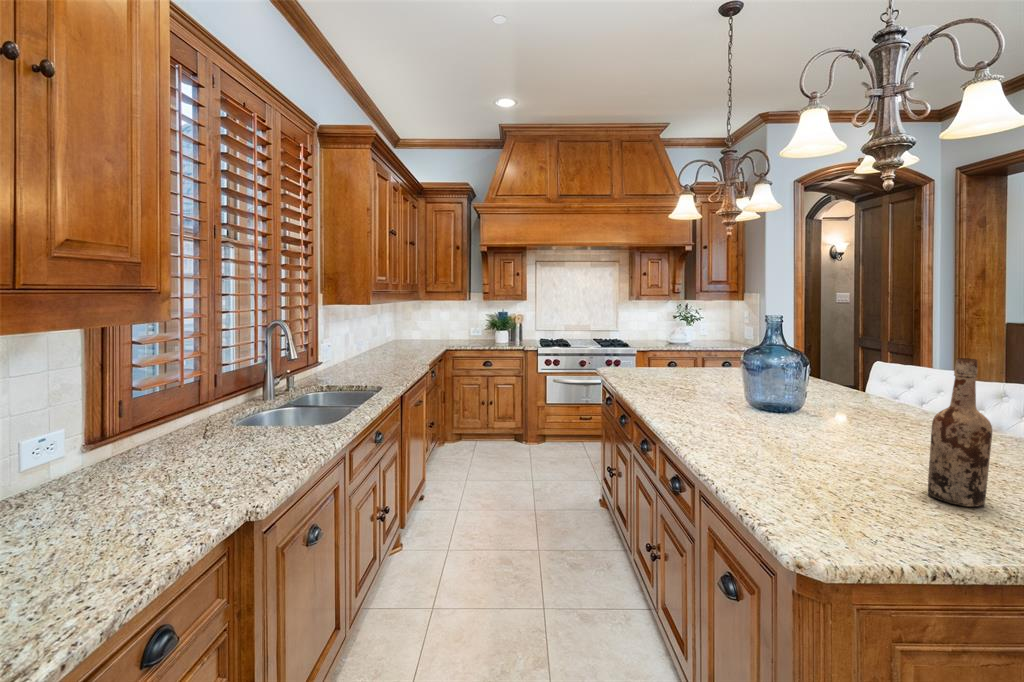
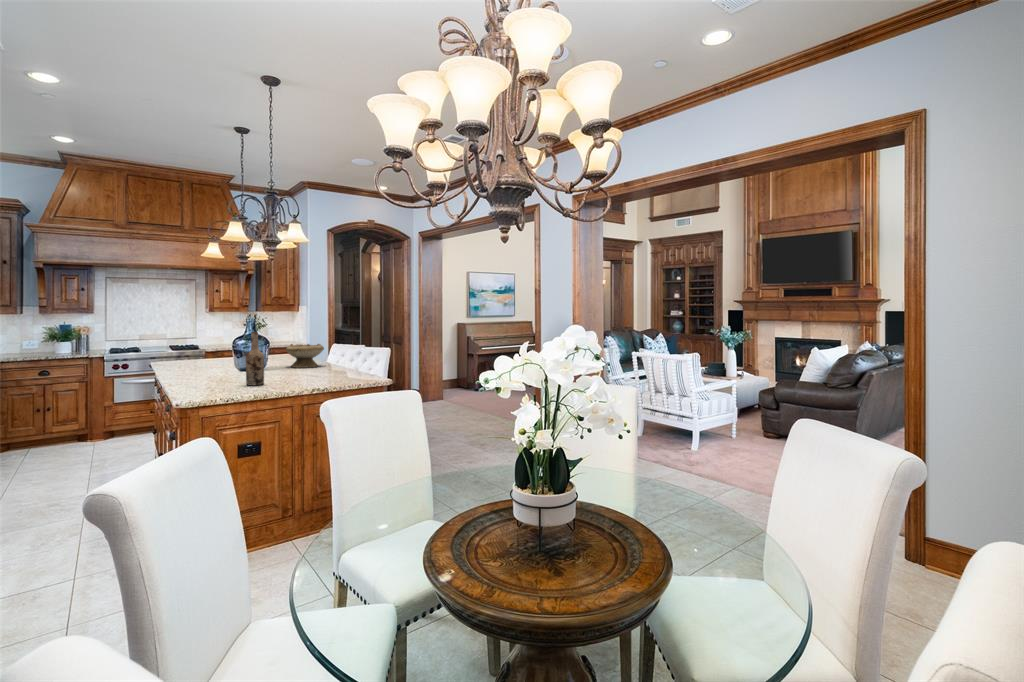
bowl: none [835,357,921,408] -> present [286,344,324,368]

